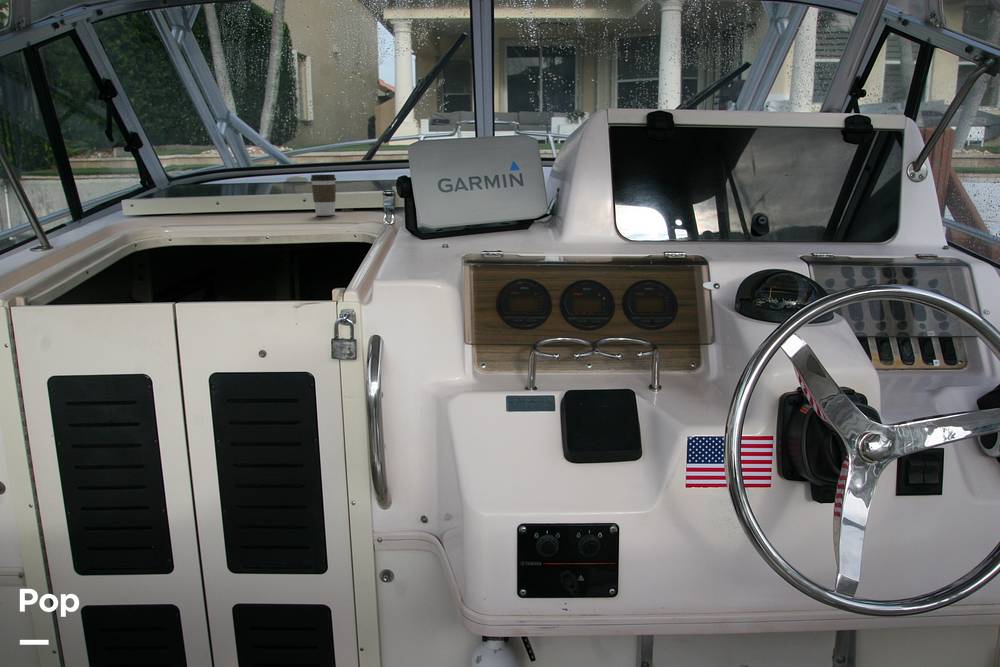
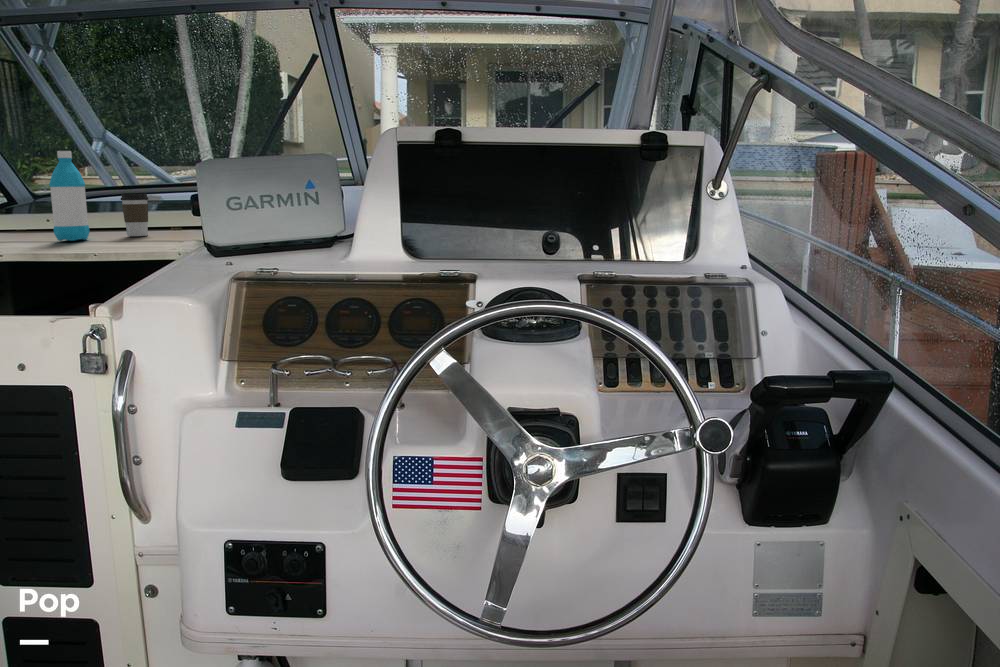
water bottle: none [246,134,282,220] -> present [49,151,90,241]

